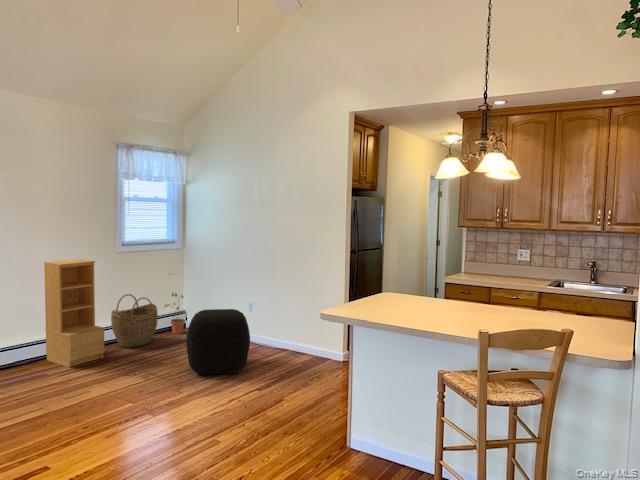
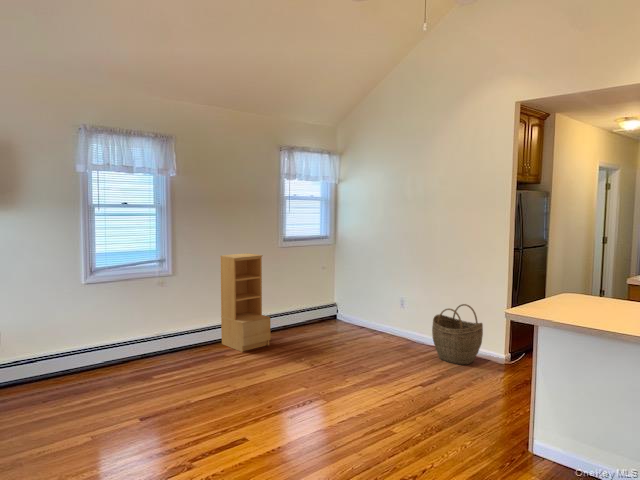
potted plant: present [165,293,185,334] -> none [318,286,340,326]
woven basket: present [111,294,158,348] -> present [432,304,483,365]
ottoman: present [186,309,250,374] -> none [347,304,409,367]

